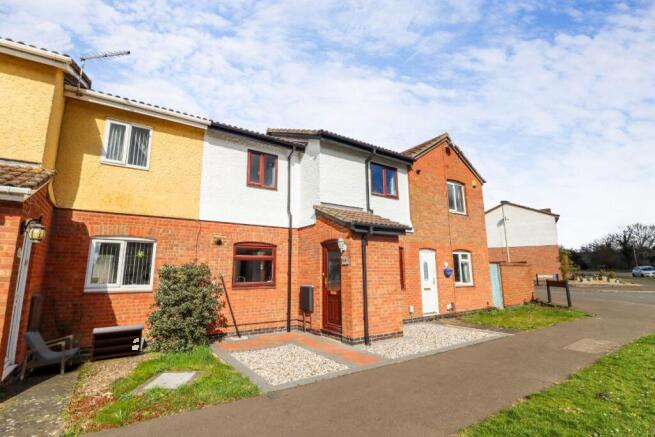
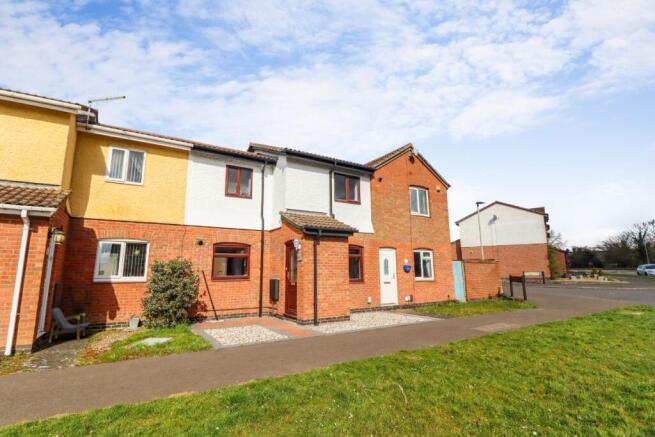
bench: present [90,324,144,362] -> none [98,307,139,334]

